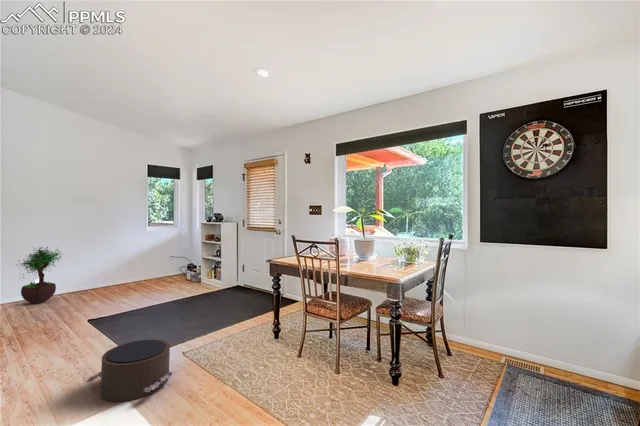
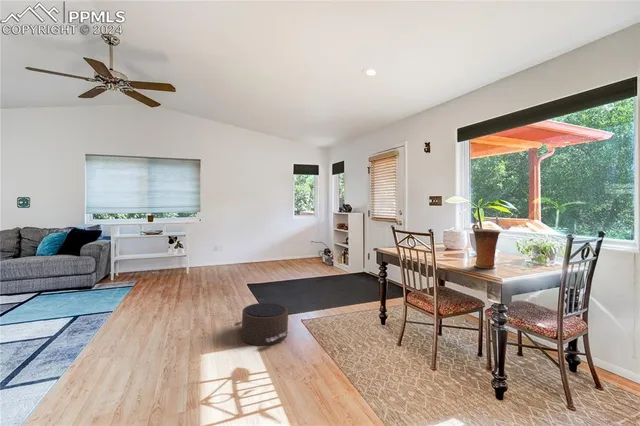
vase: none [365,232,388,271] -> present [472,224,500,268]
potted tree: present [20,247,61,303] -> none [212,226,238,268]

